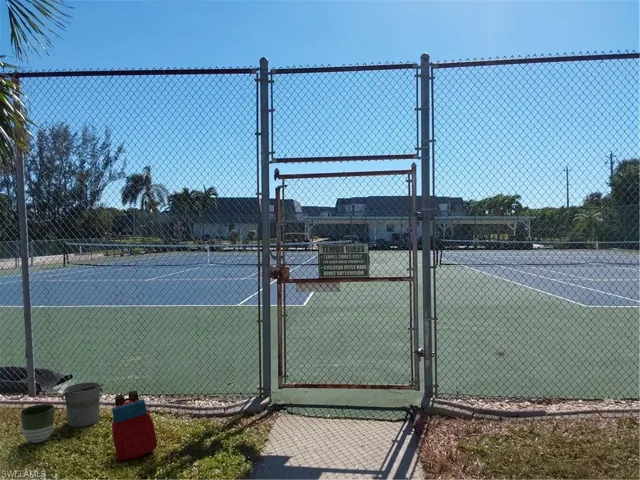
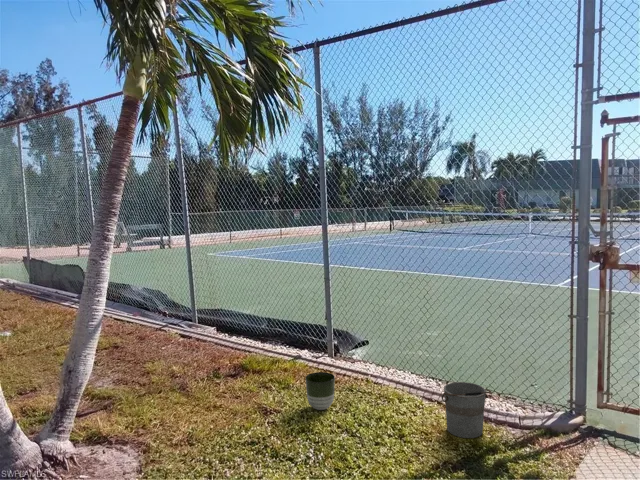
bucket: present [62,382,104,427] -> present [441,382,491,438]
backpack: present [112,391,157,460] -> none [380,379,428,456]

